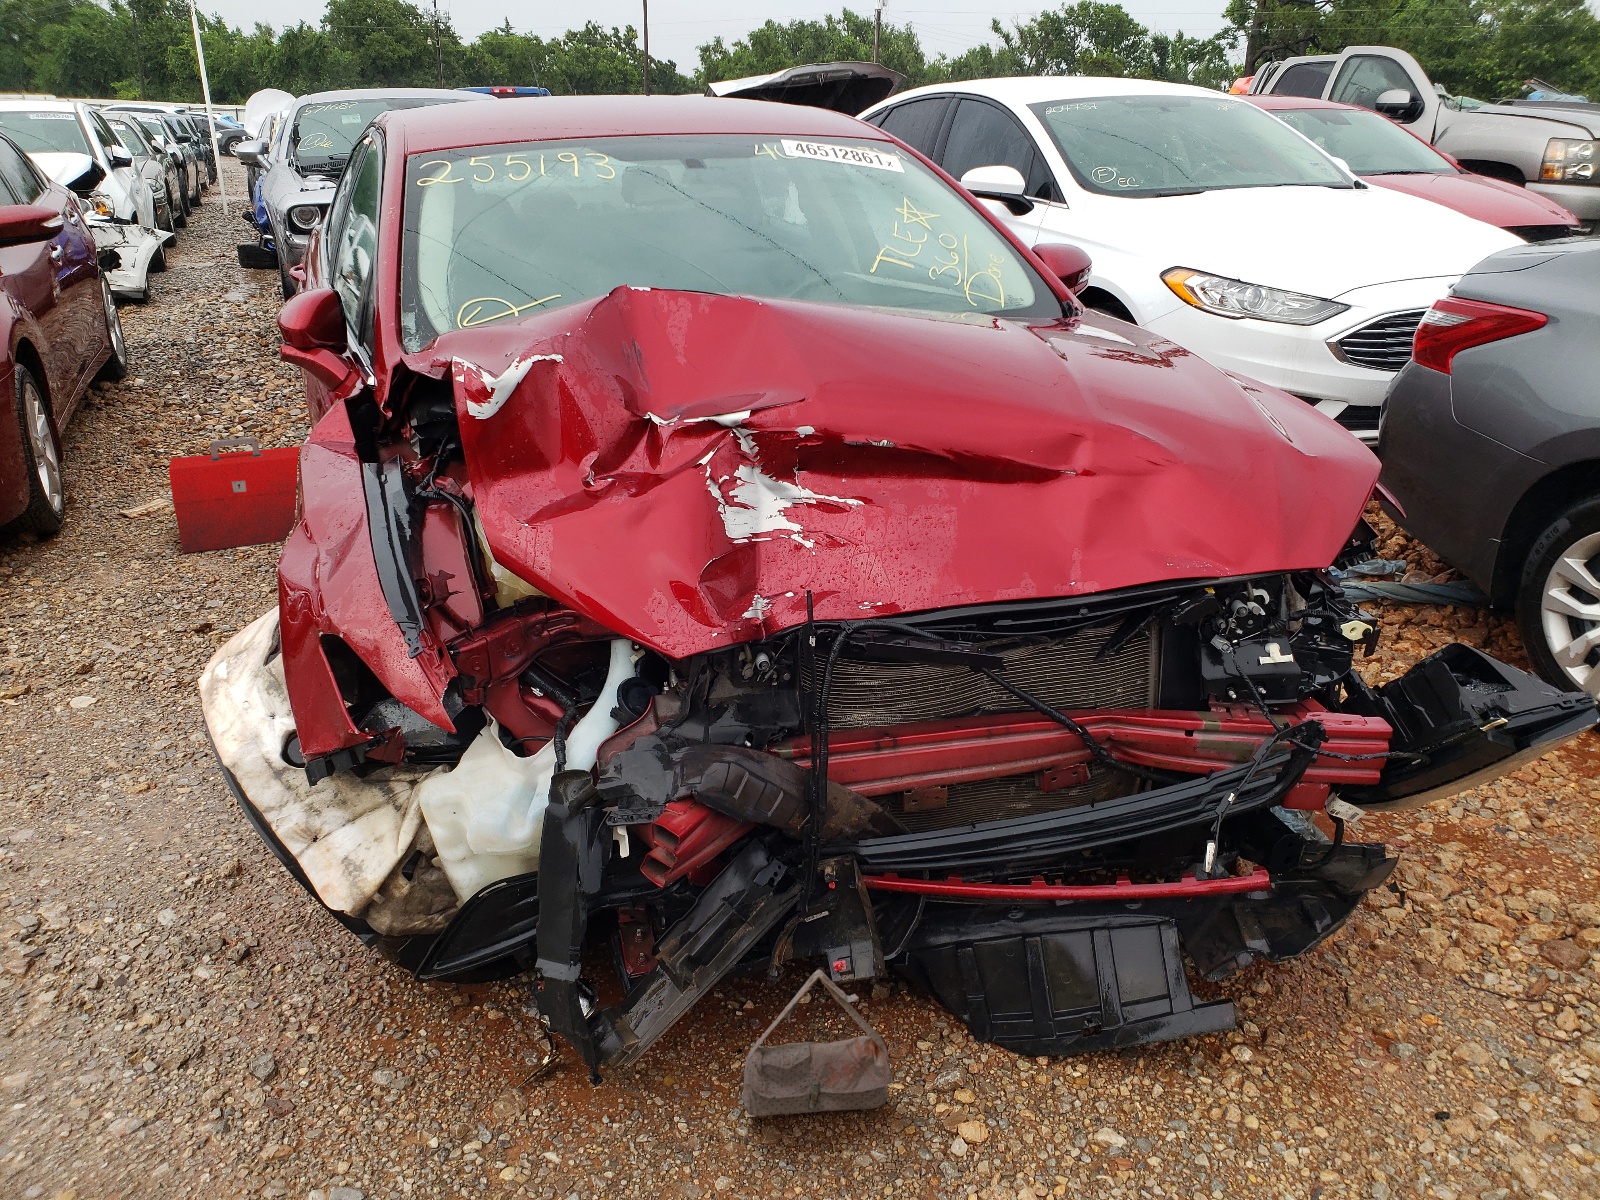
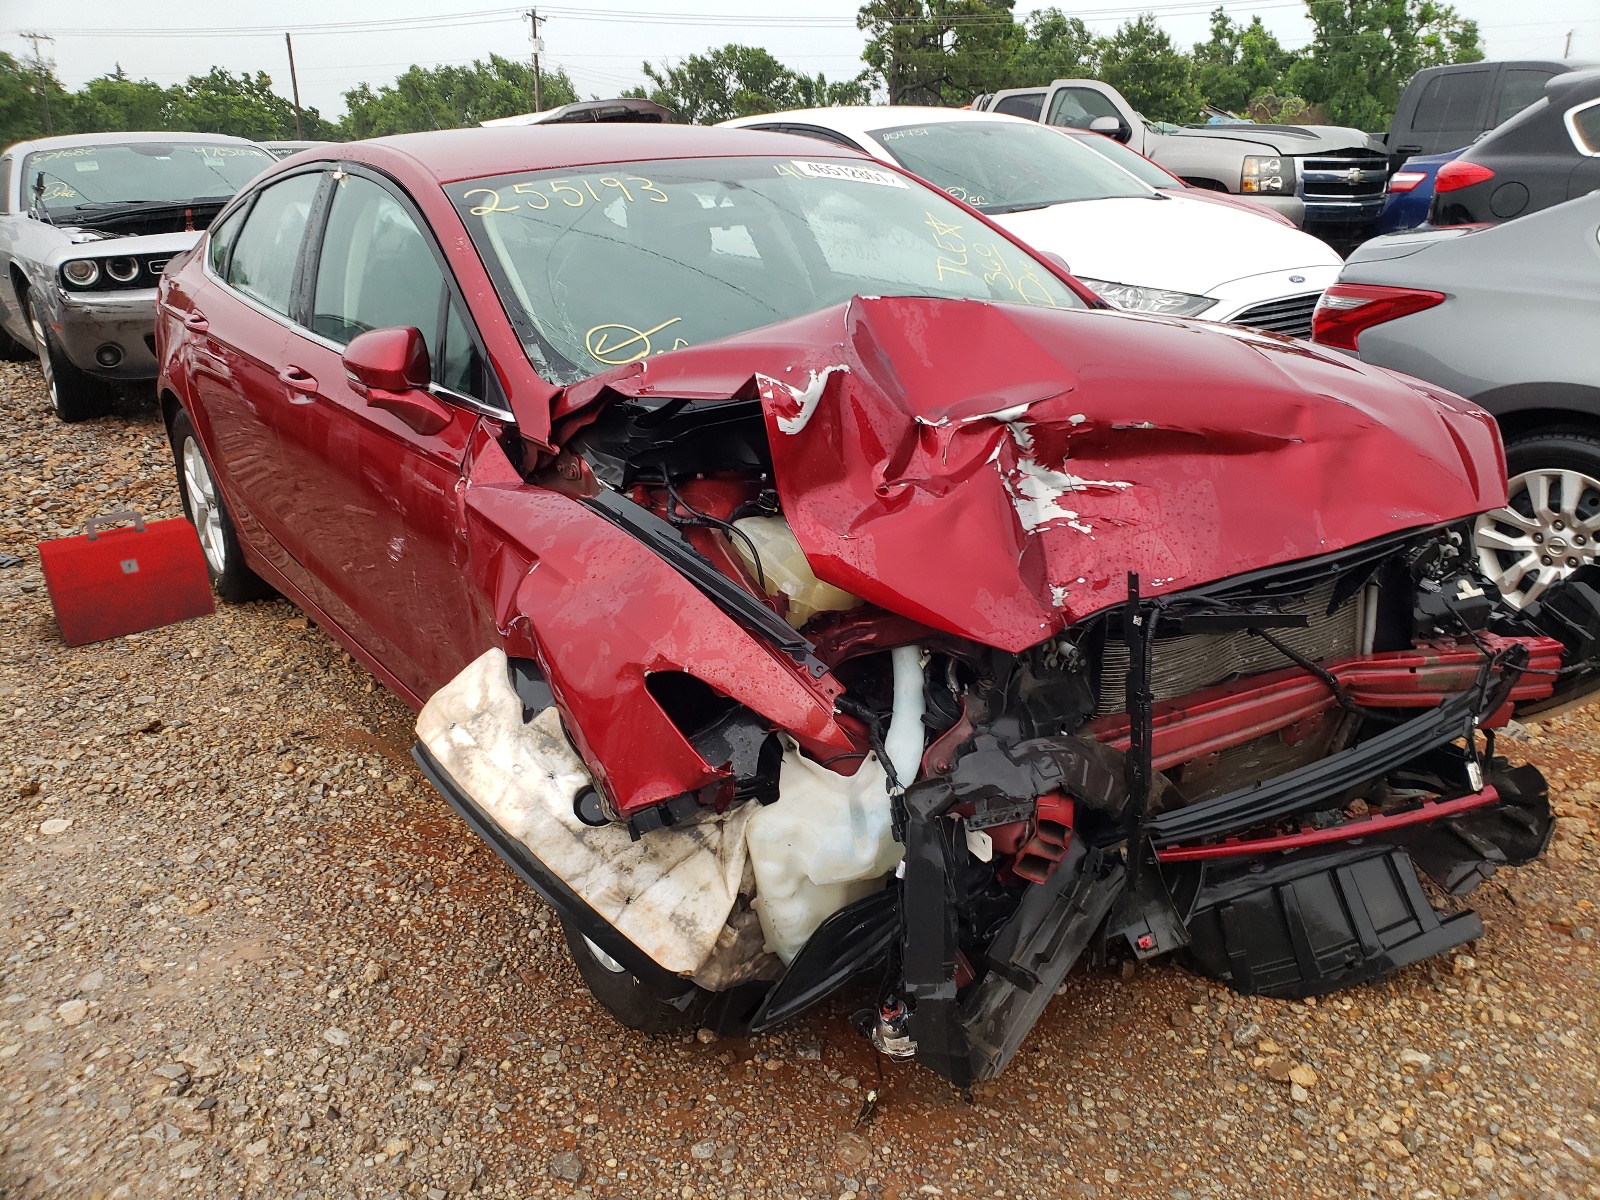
bag: present [742,969,893,1116] -> none [1082,947,1221,1104]

